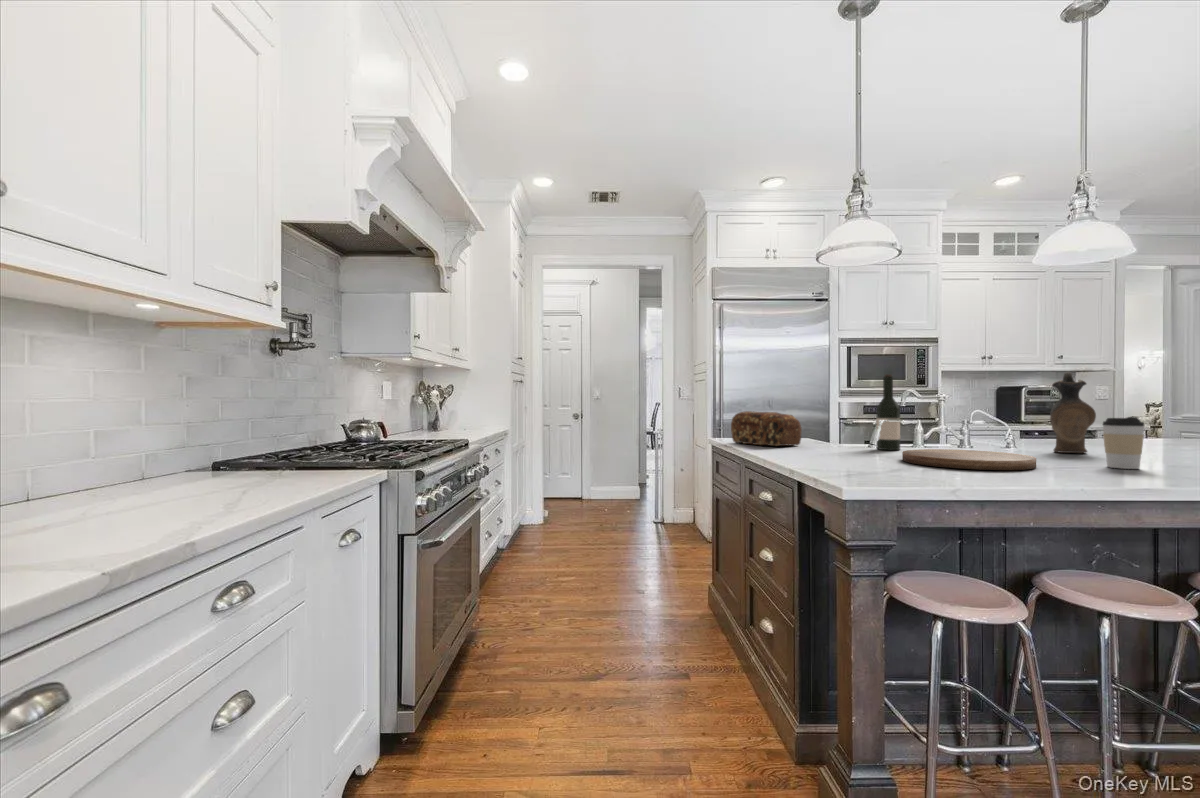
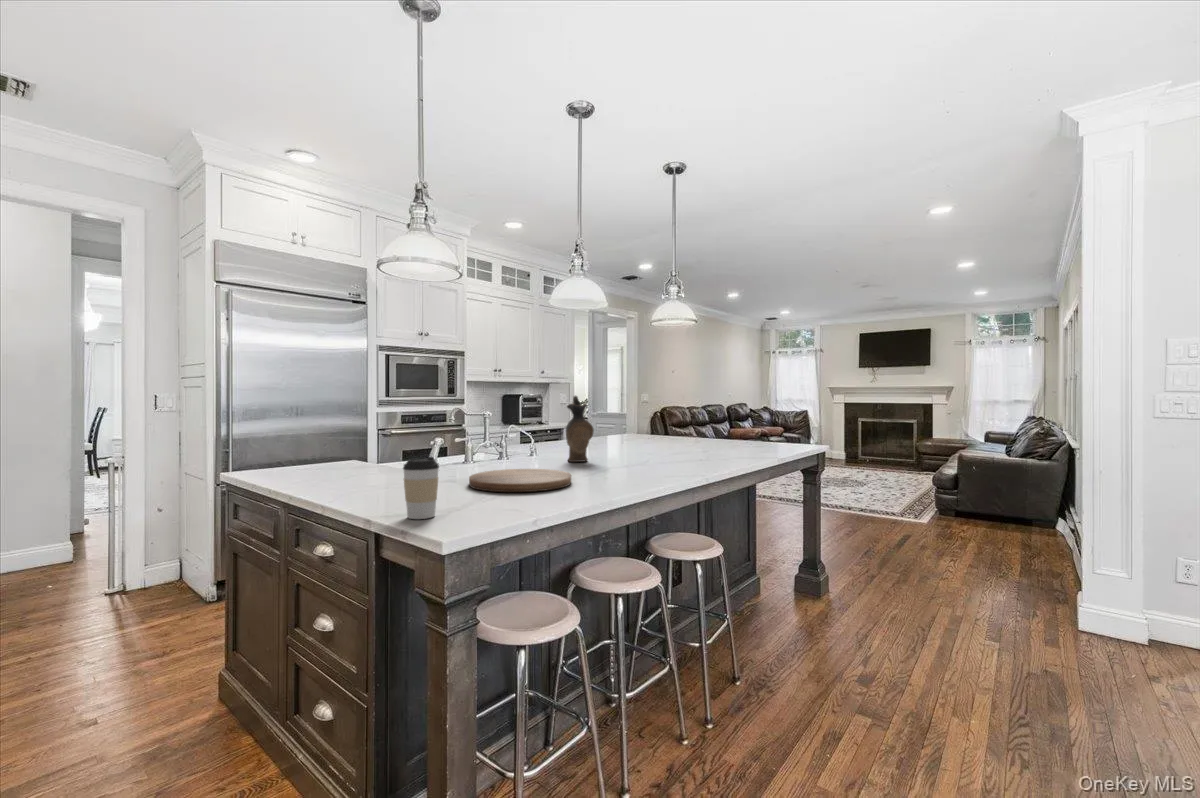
wine bottle: present [877,374,900,450] -> none [436,396,458,473]
bread loaf: present [731,411,802,446] -> none [261,437,356,480]
coffee cup: present [1103,417,1144,469] -> present [403,457,439,519]

